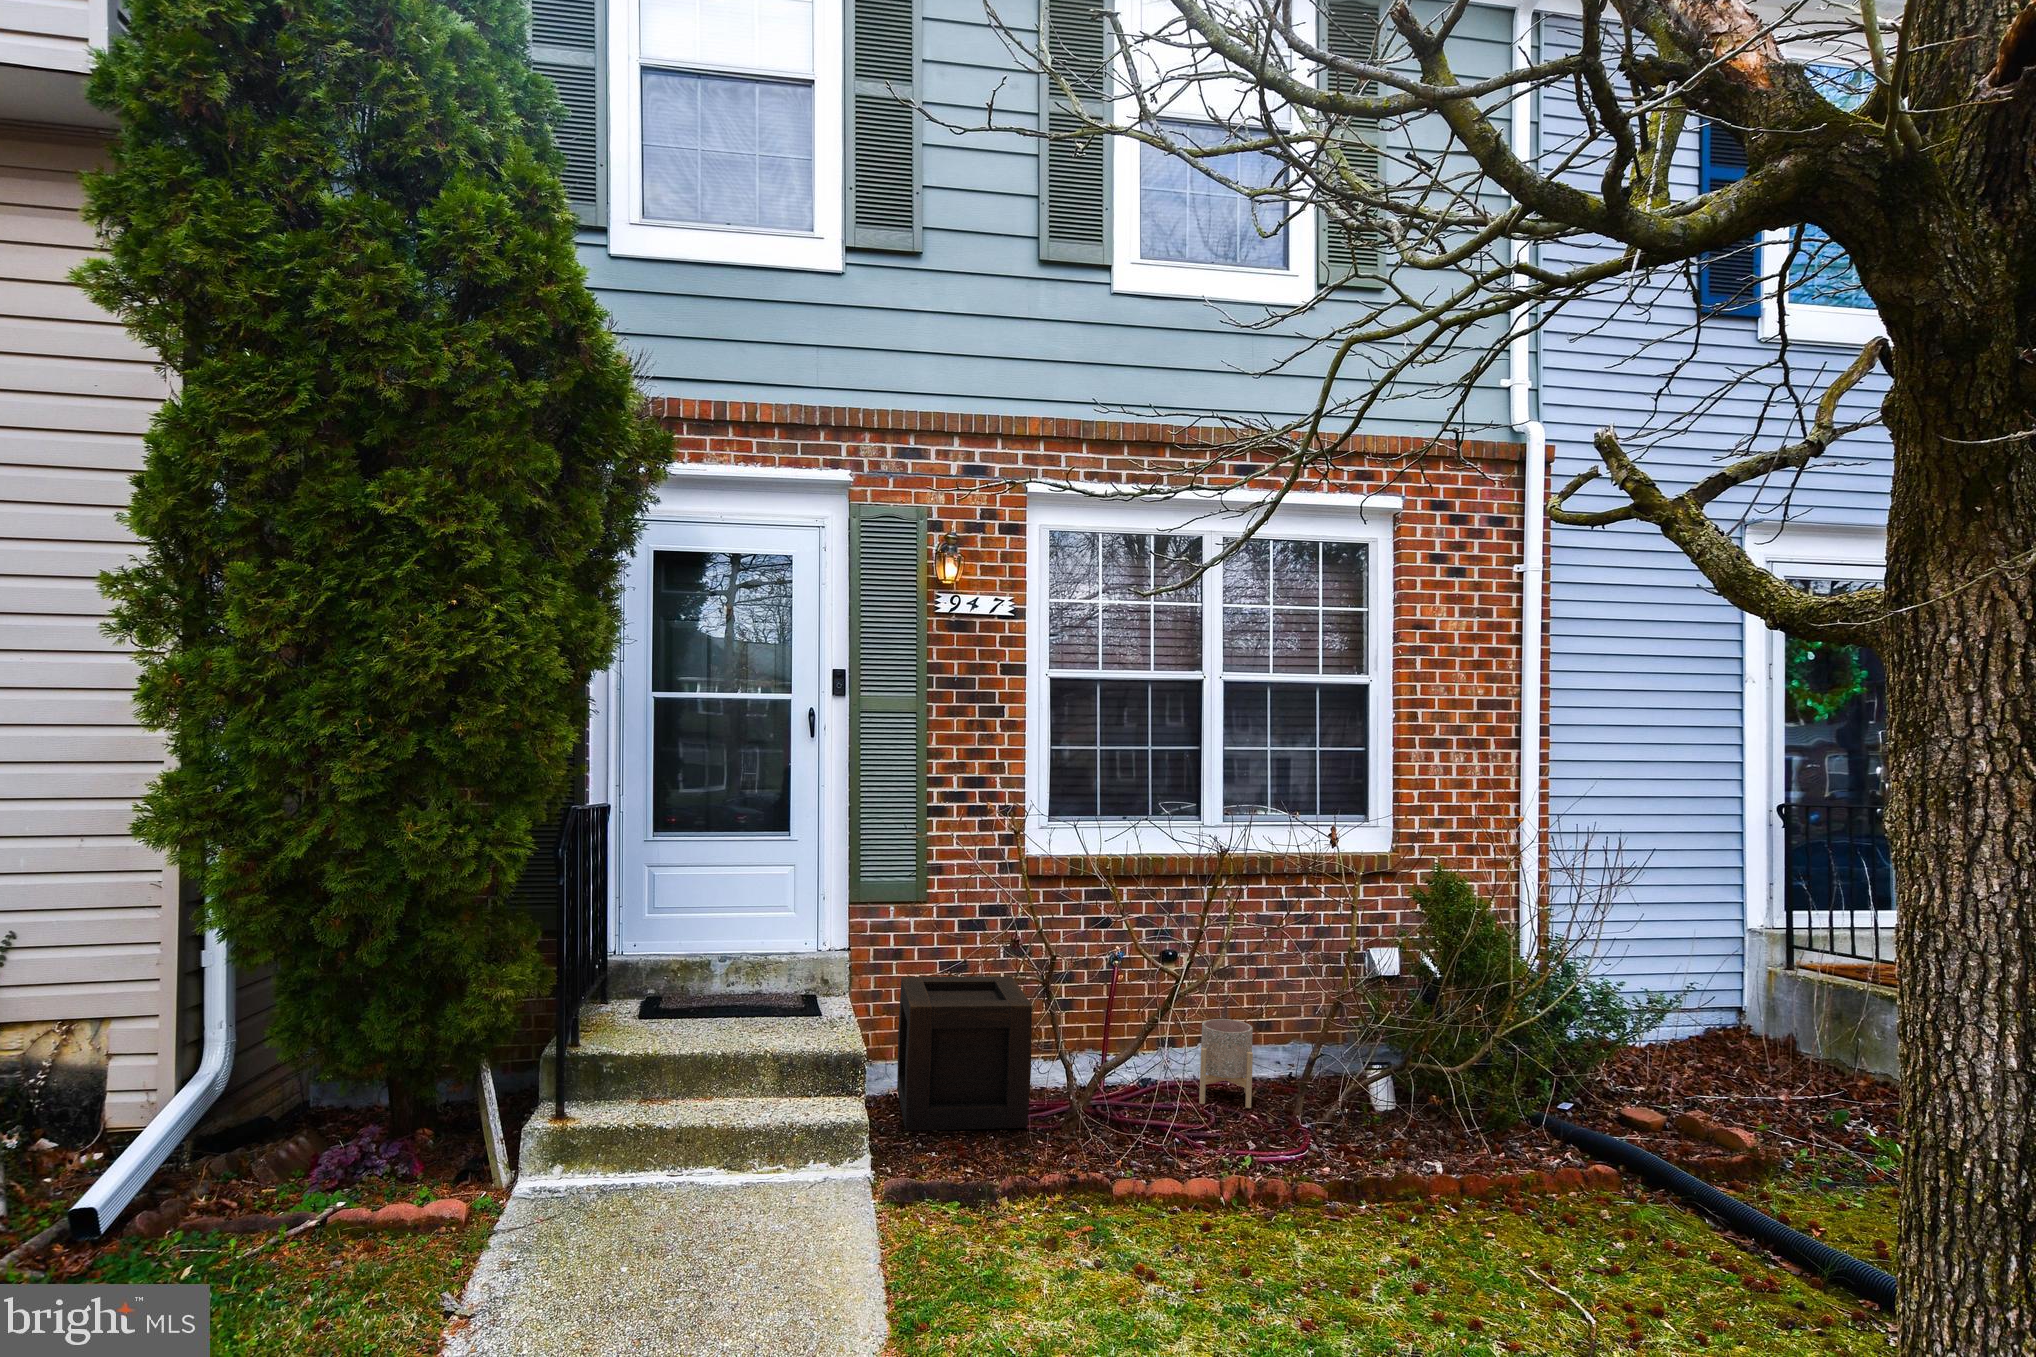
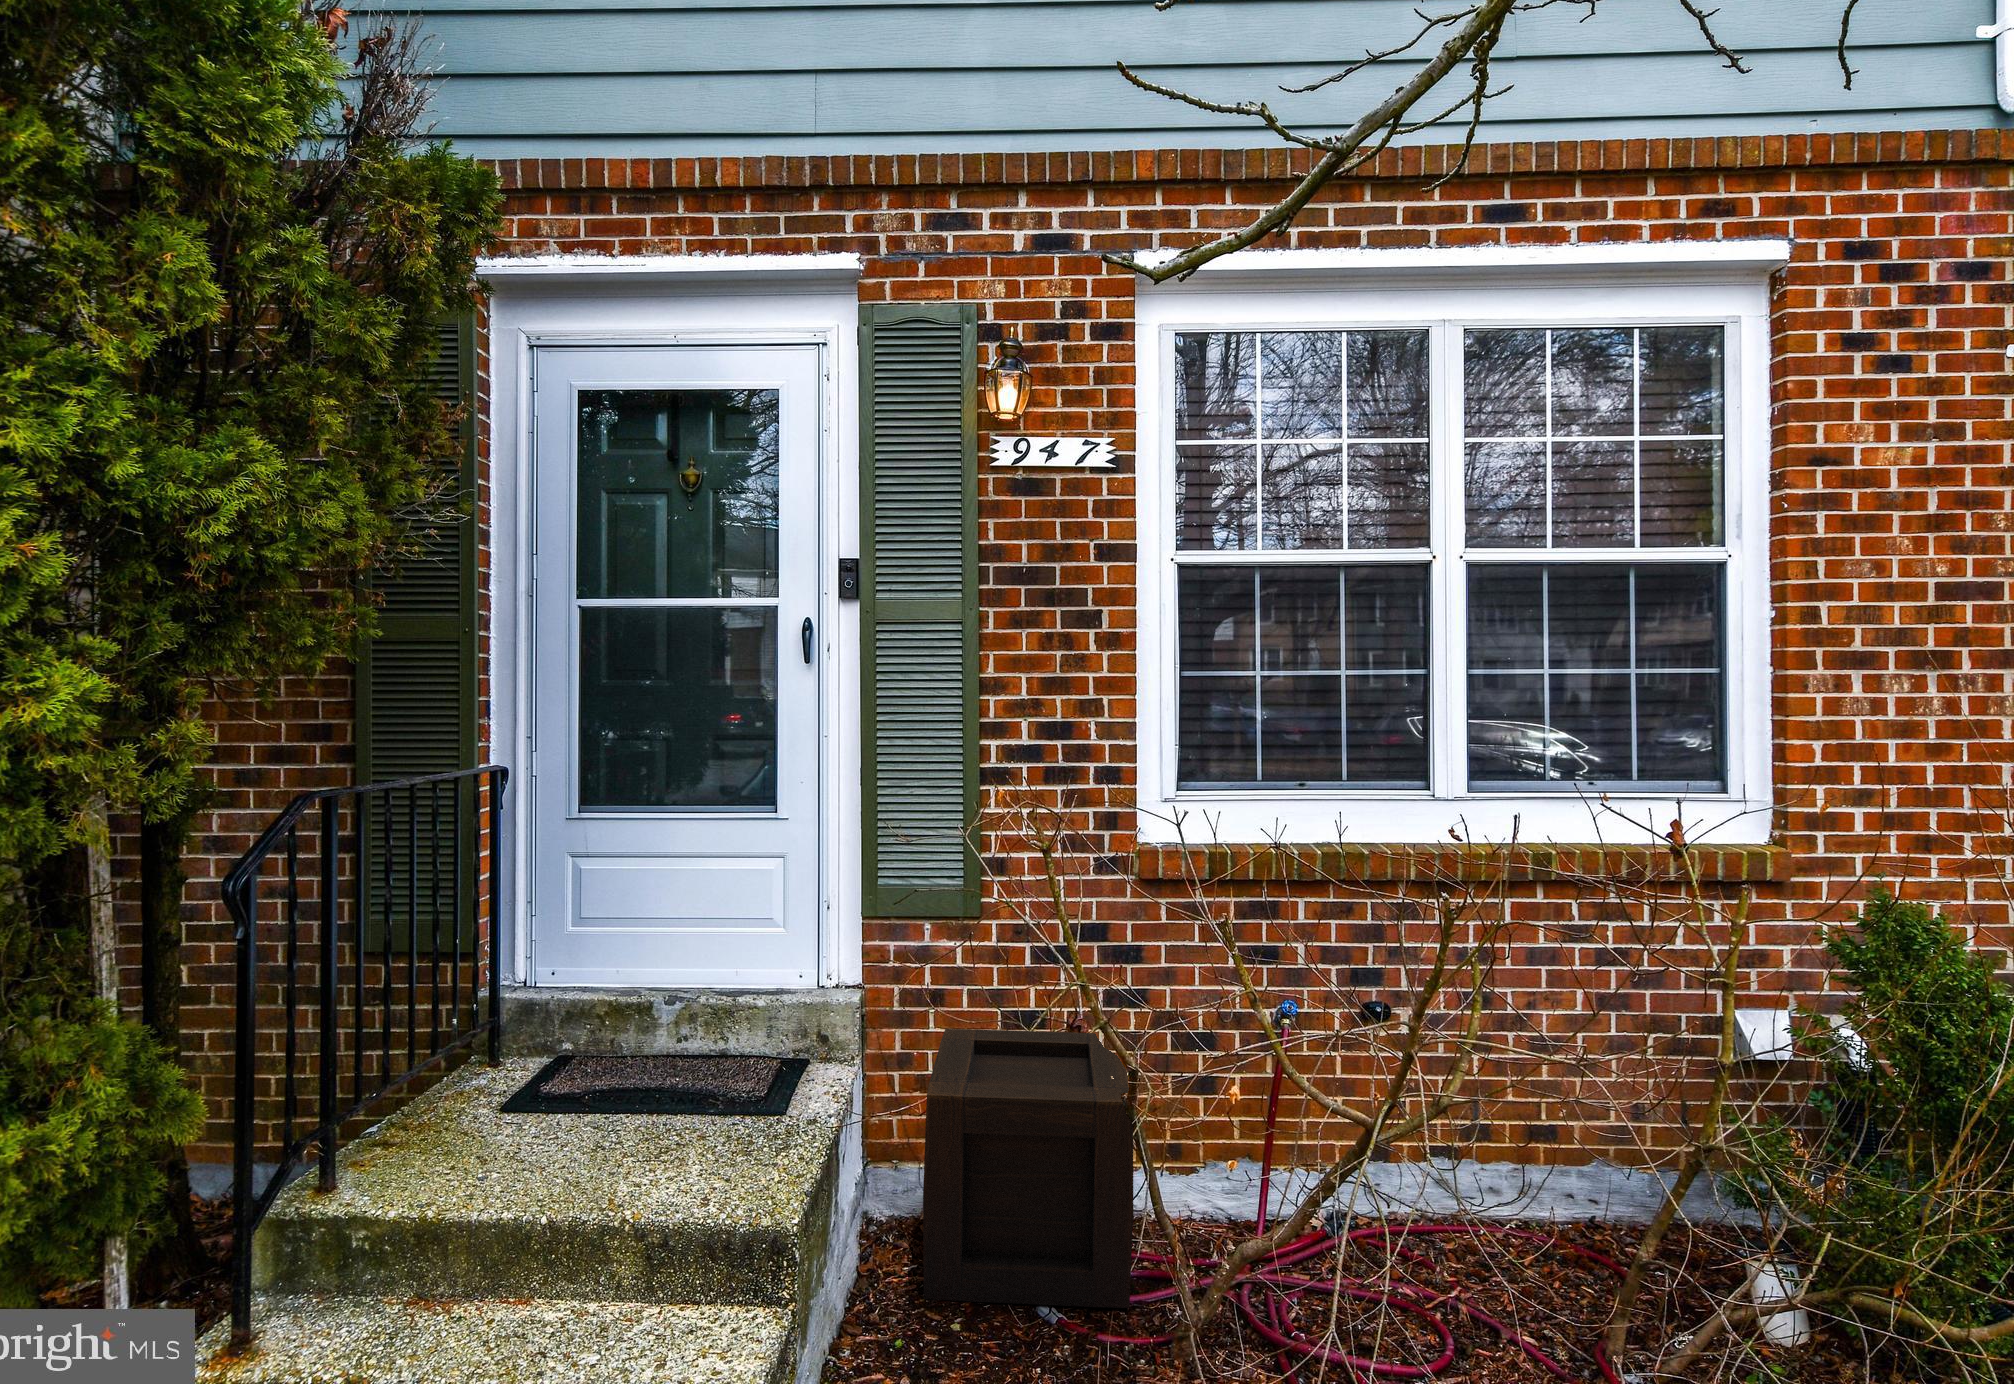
planter: present [1199,1019,1253,1108] -> none [1437,1117,1535,1284]

